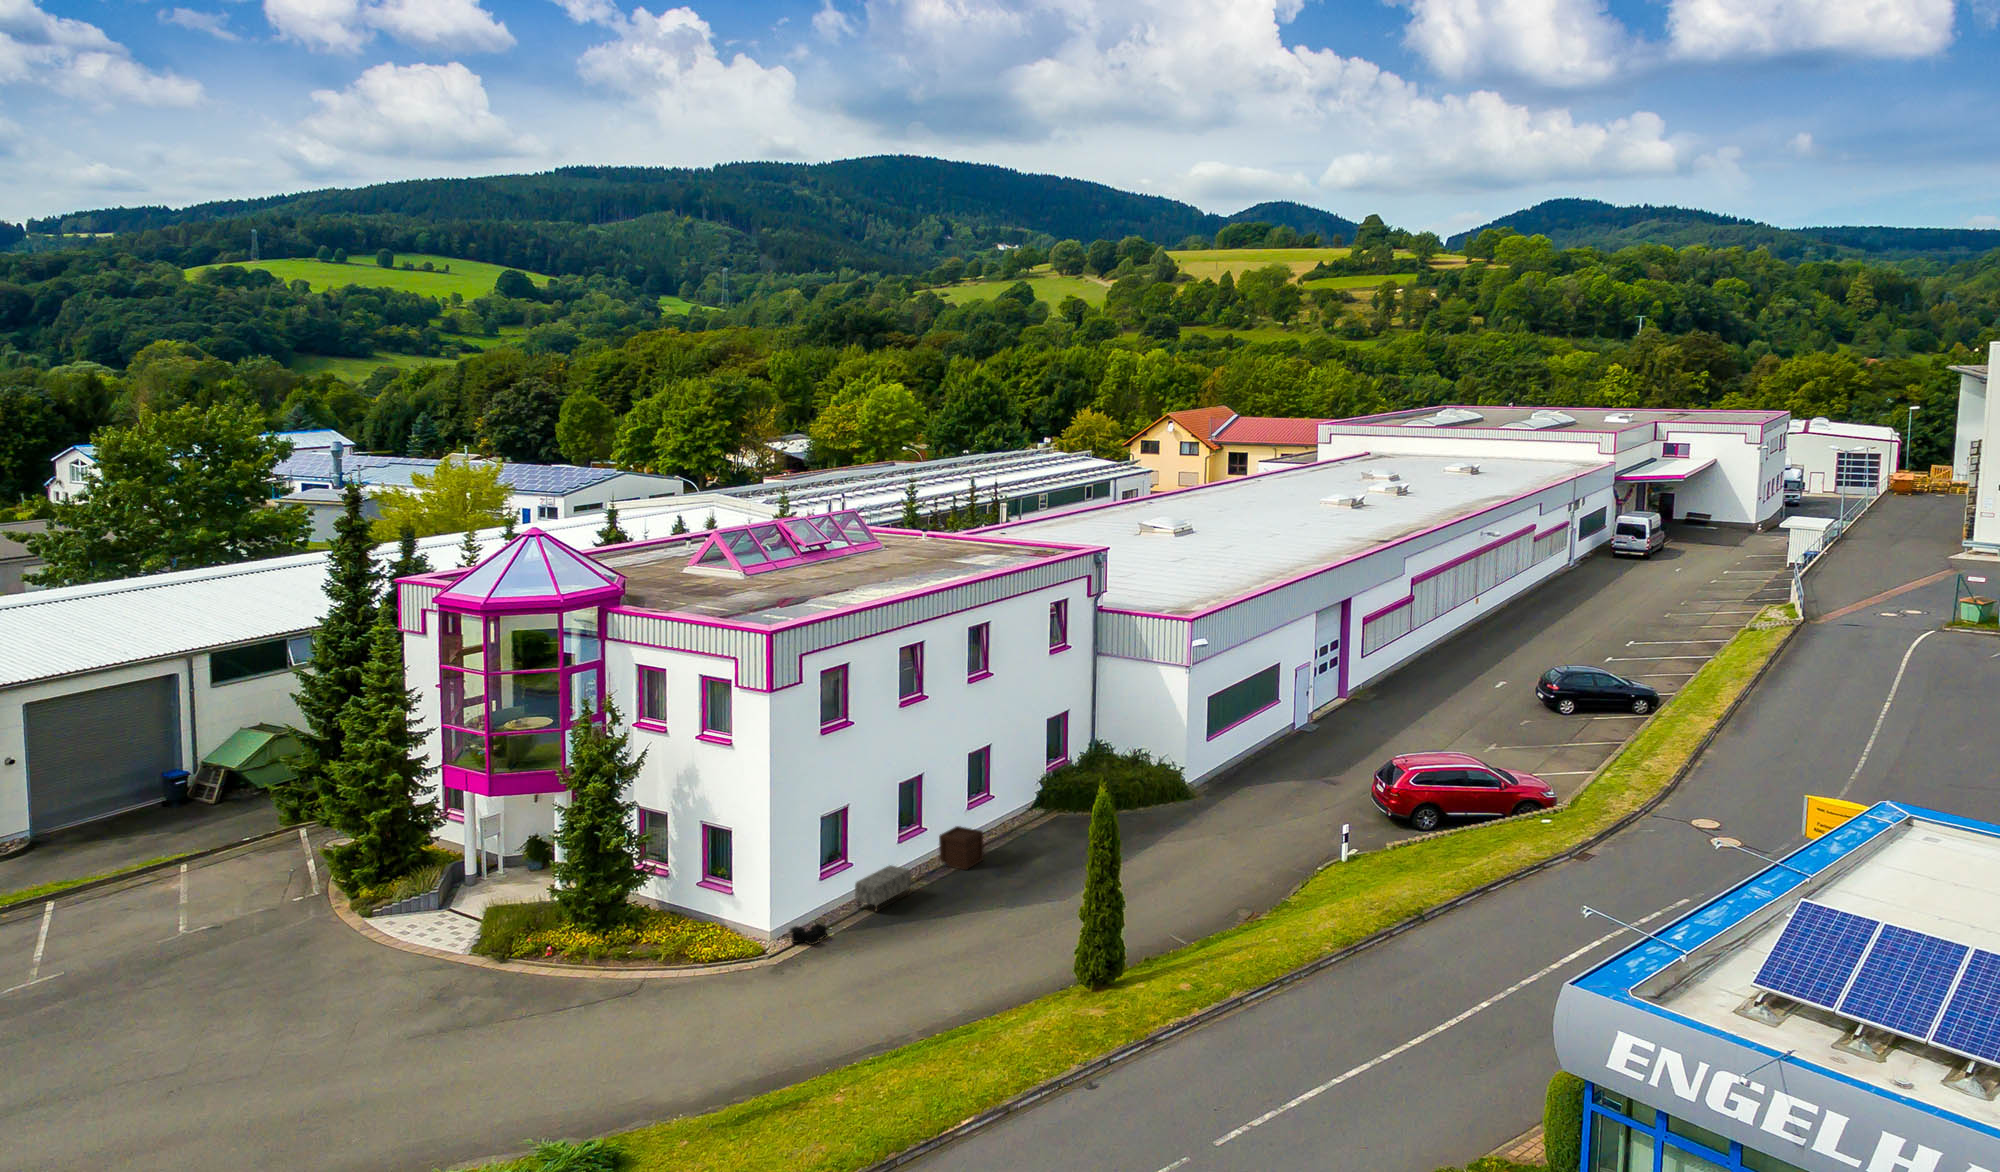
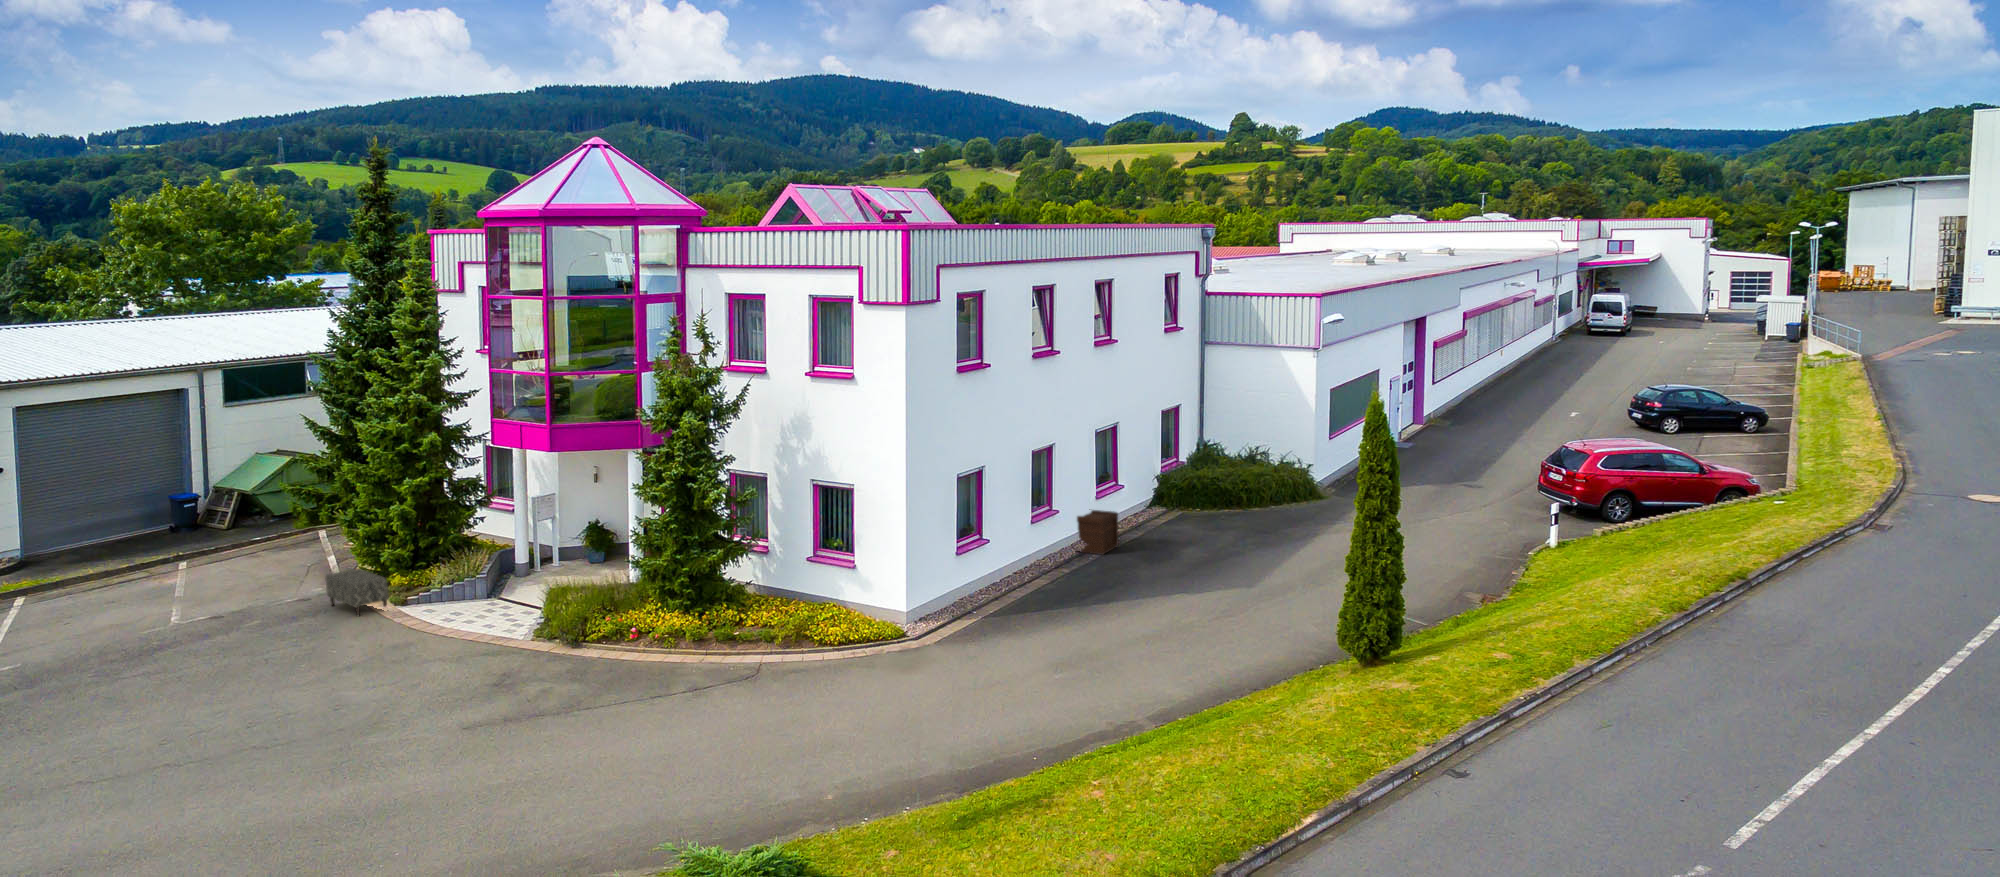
bench: present [855,865,911,912] -> present [325,569,389,616]
storage bin: present [790,924,827,945] -> none [923,597,970,620]

